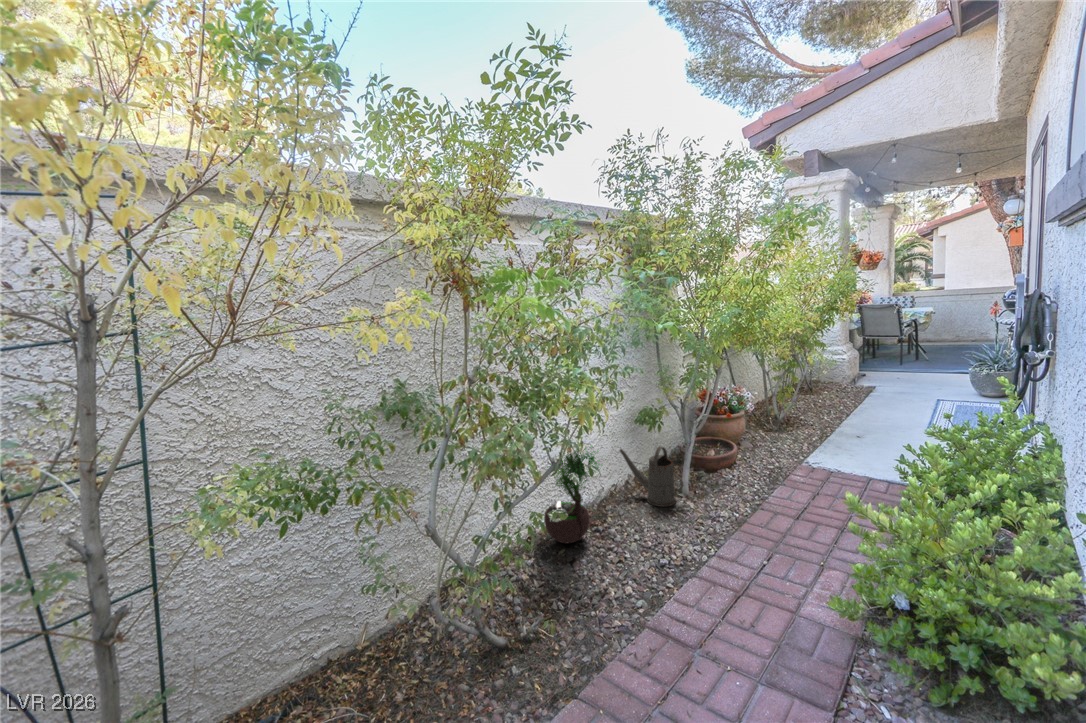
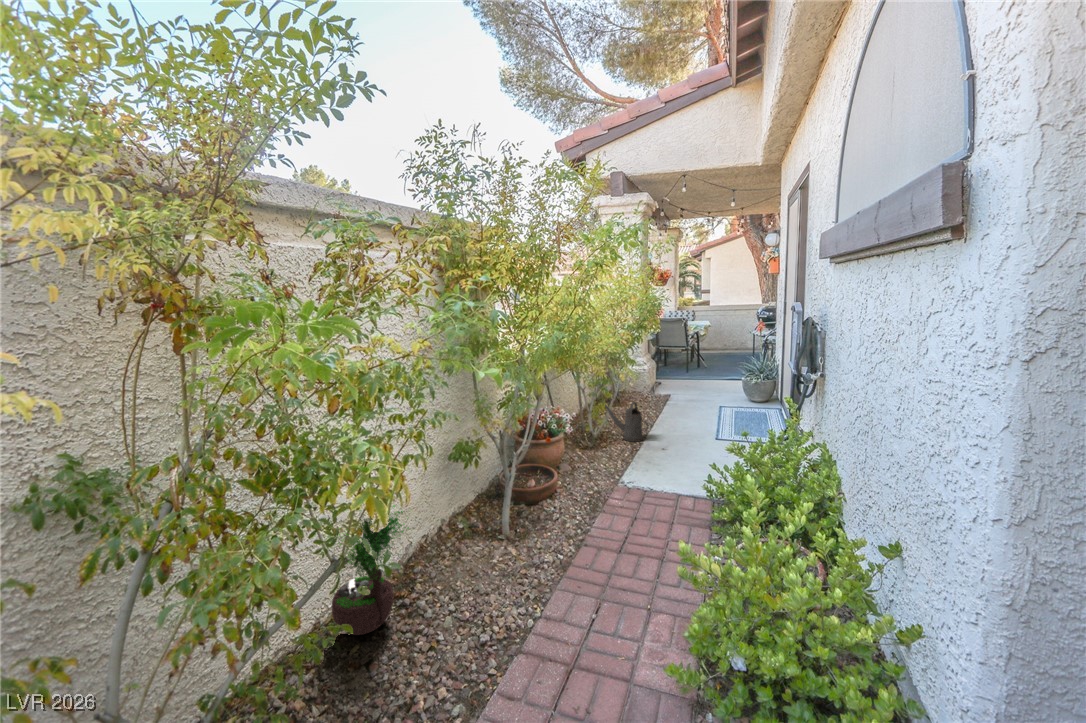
watering can: present [620,447,683,507] -> present [605,402,648,442]

